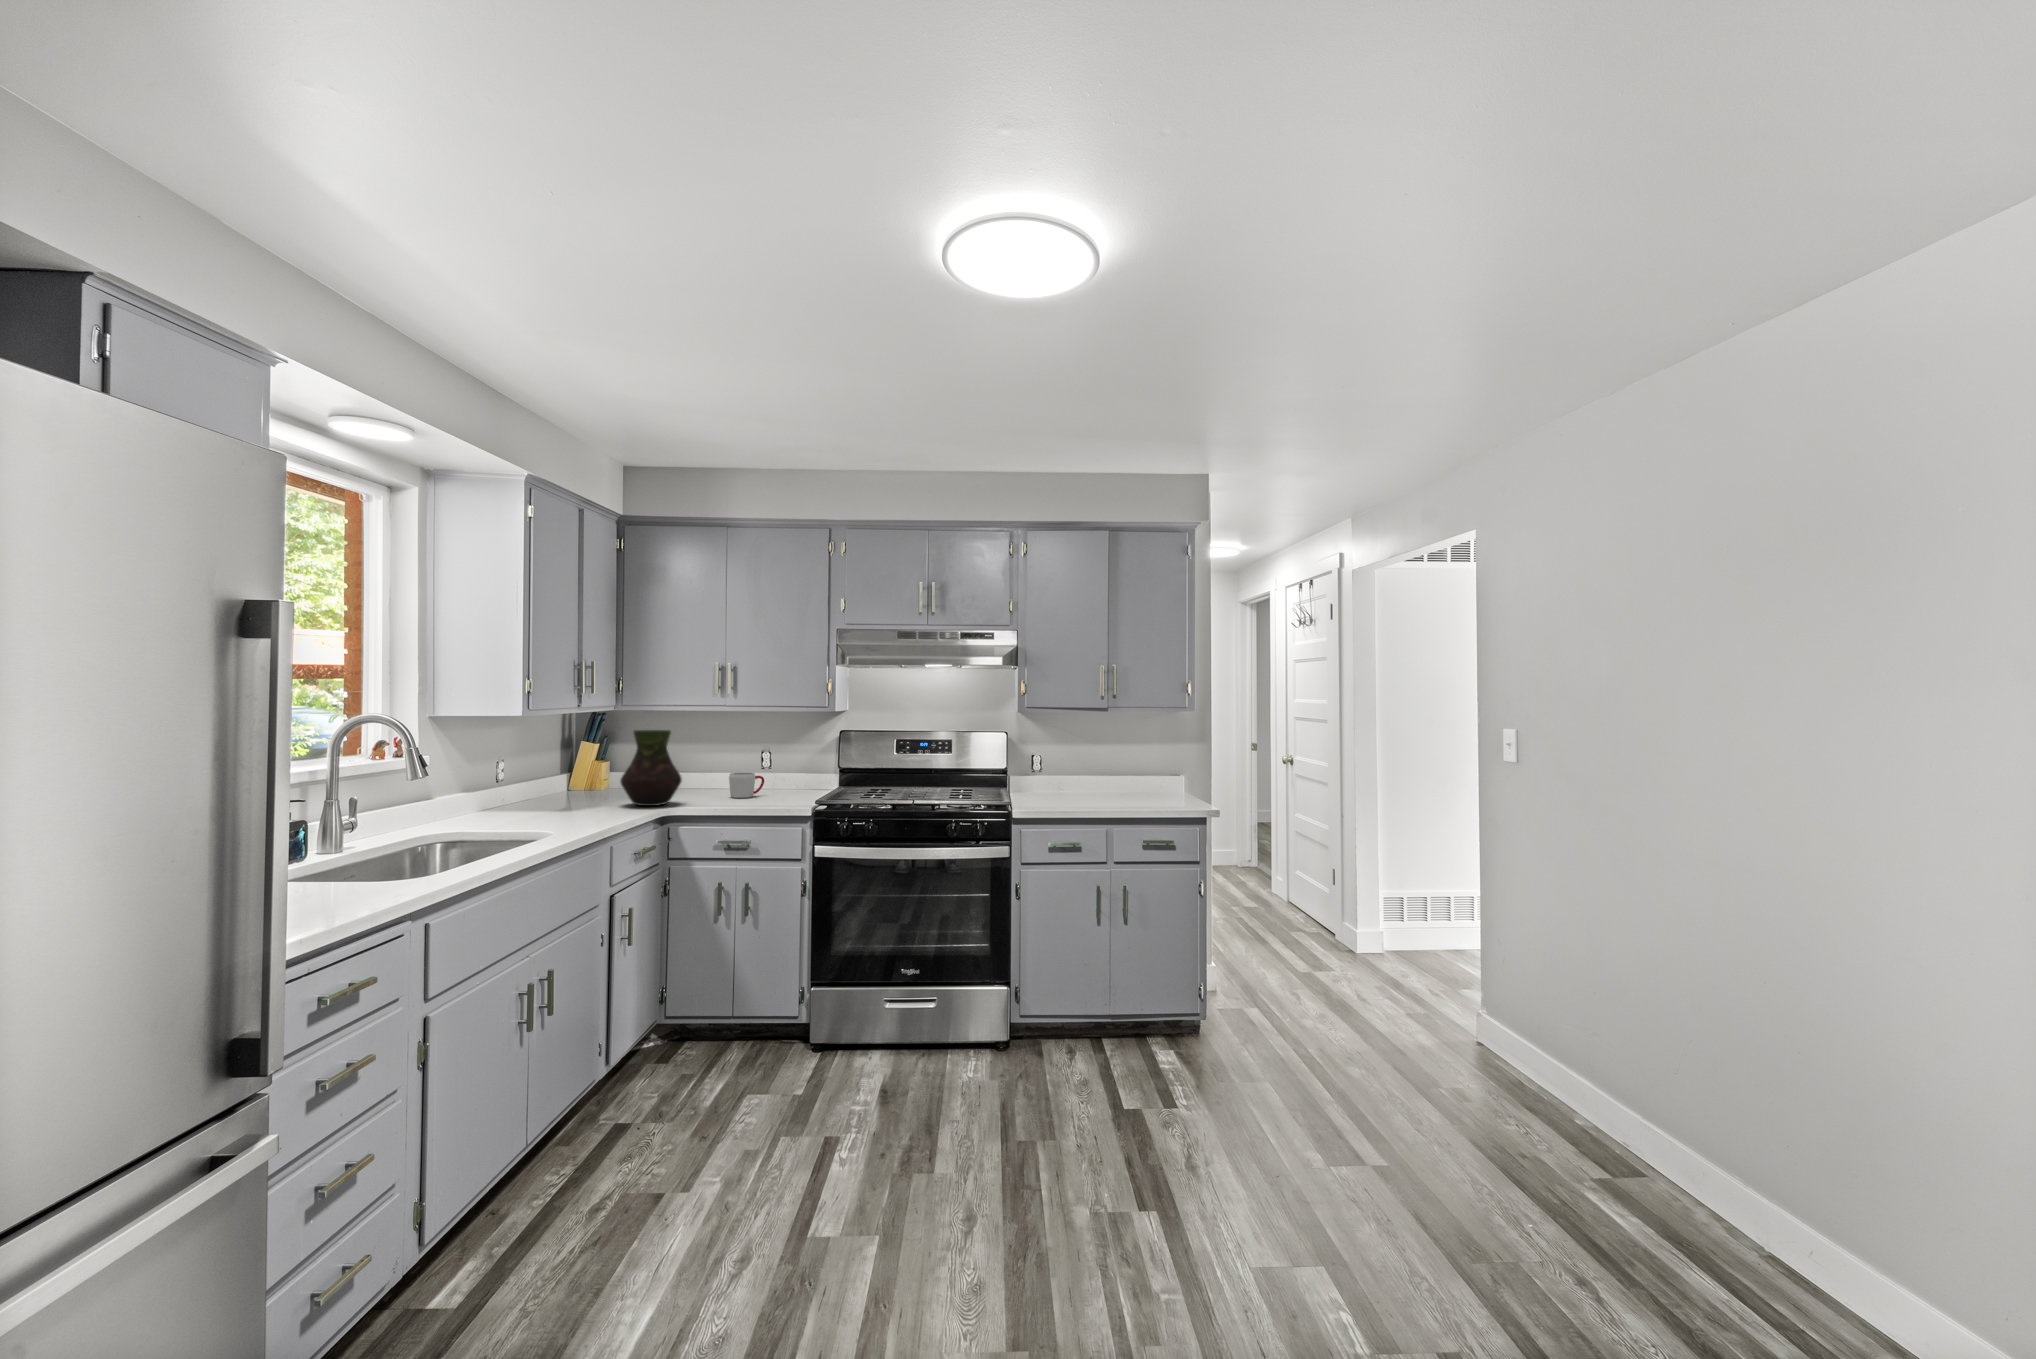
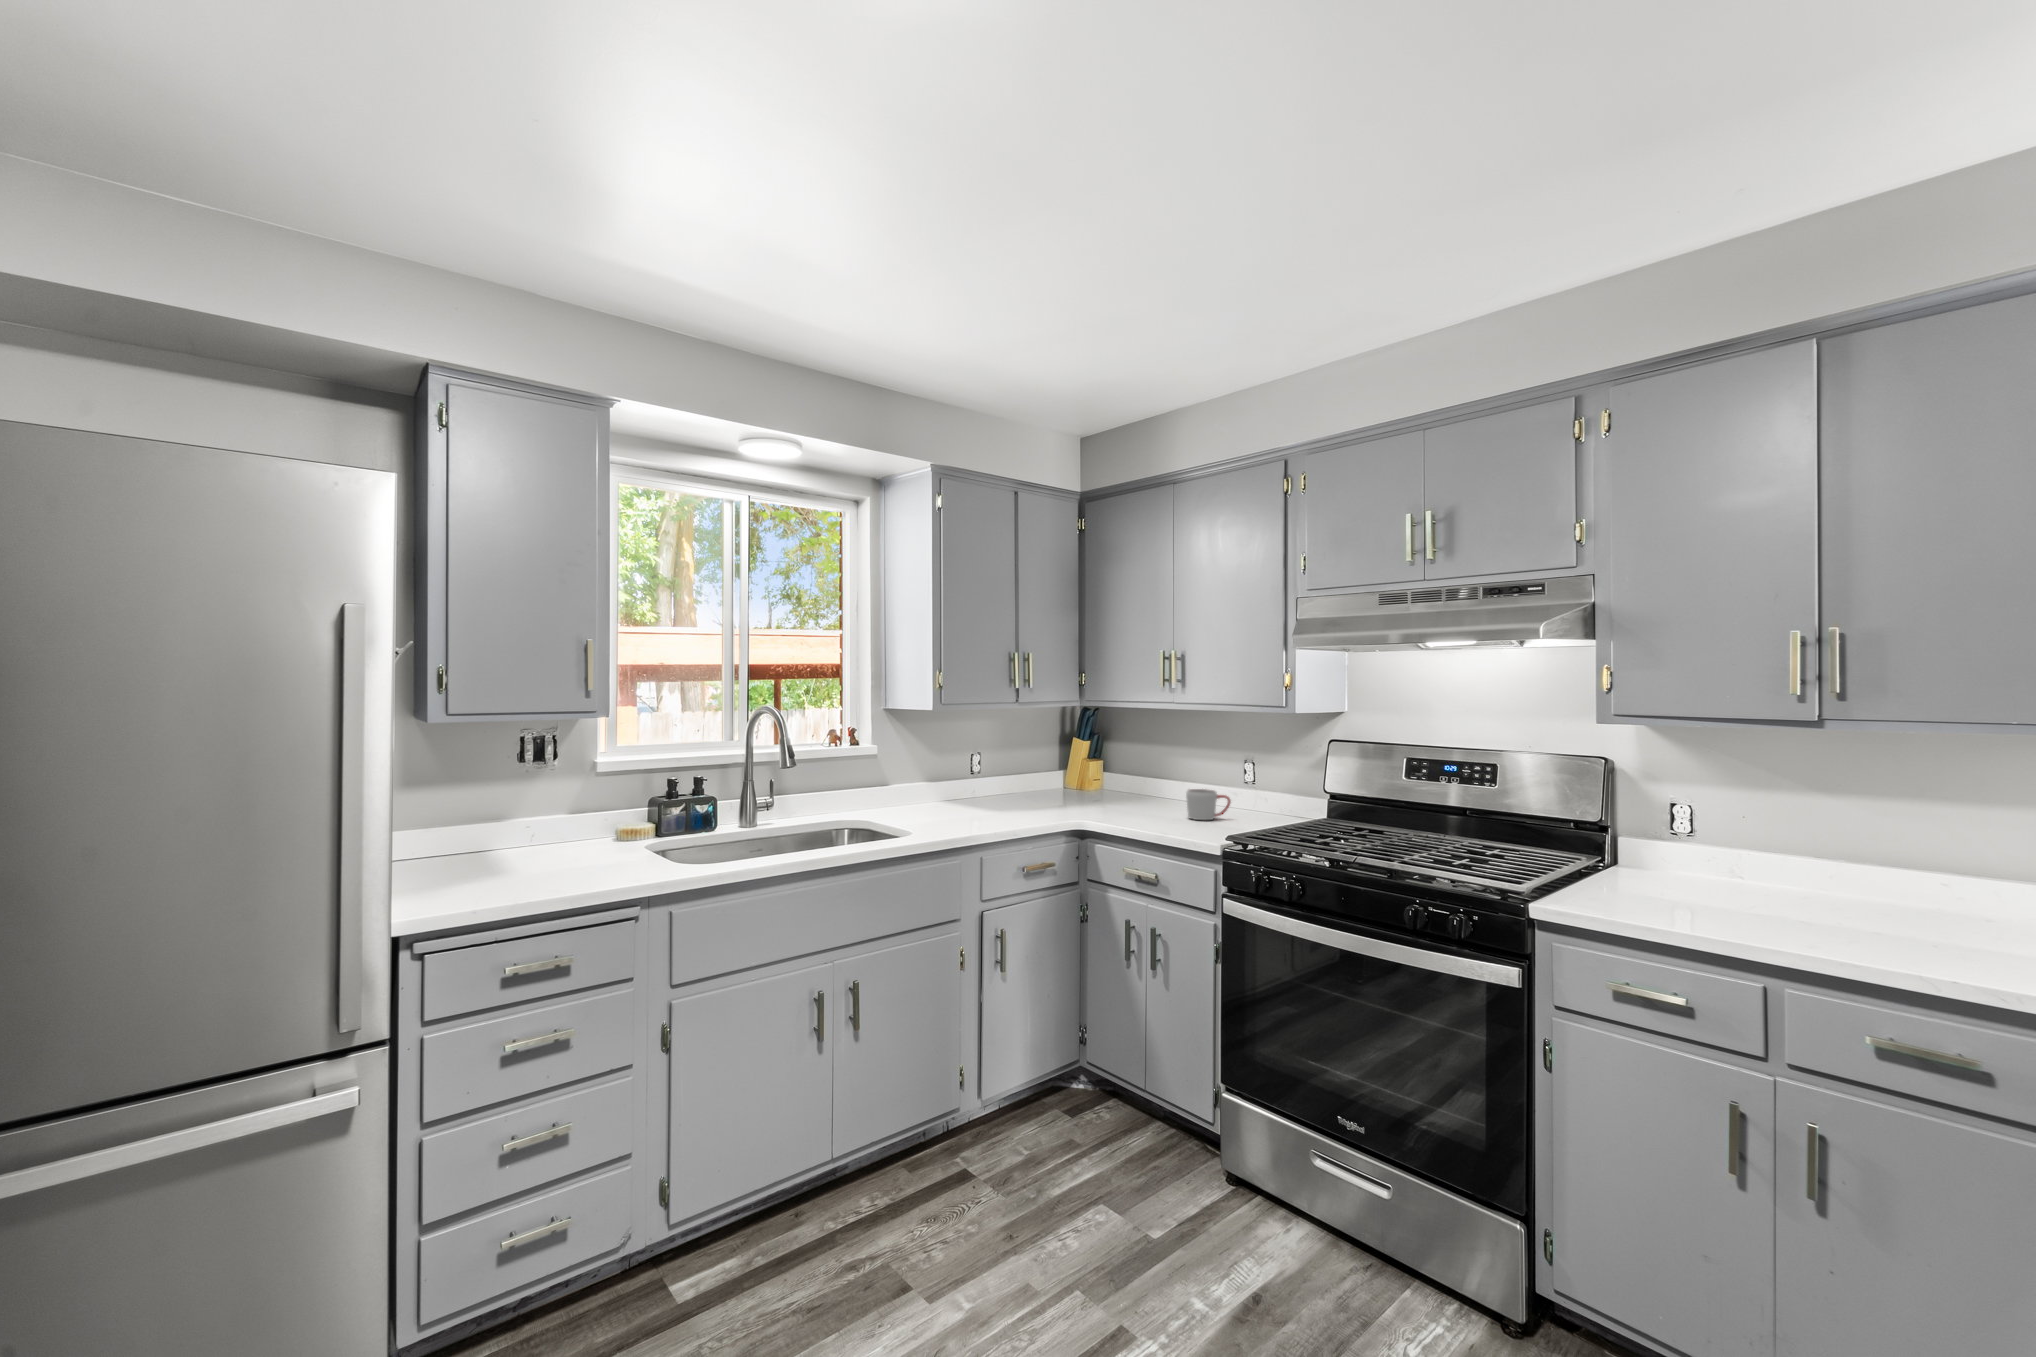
vase: present [620,730,682,806] -> none [1059,734,1123,818]

